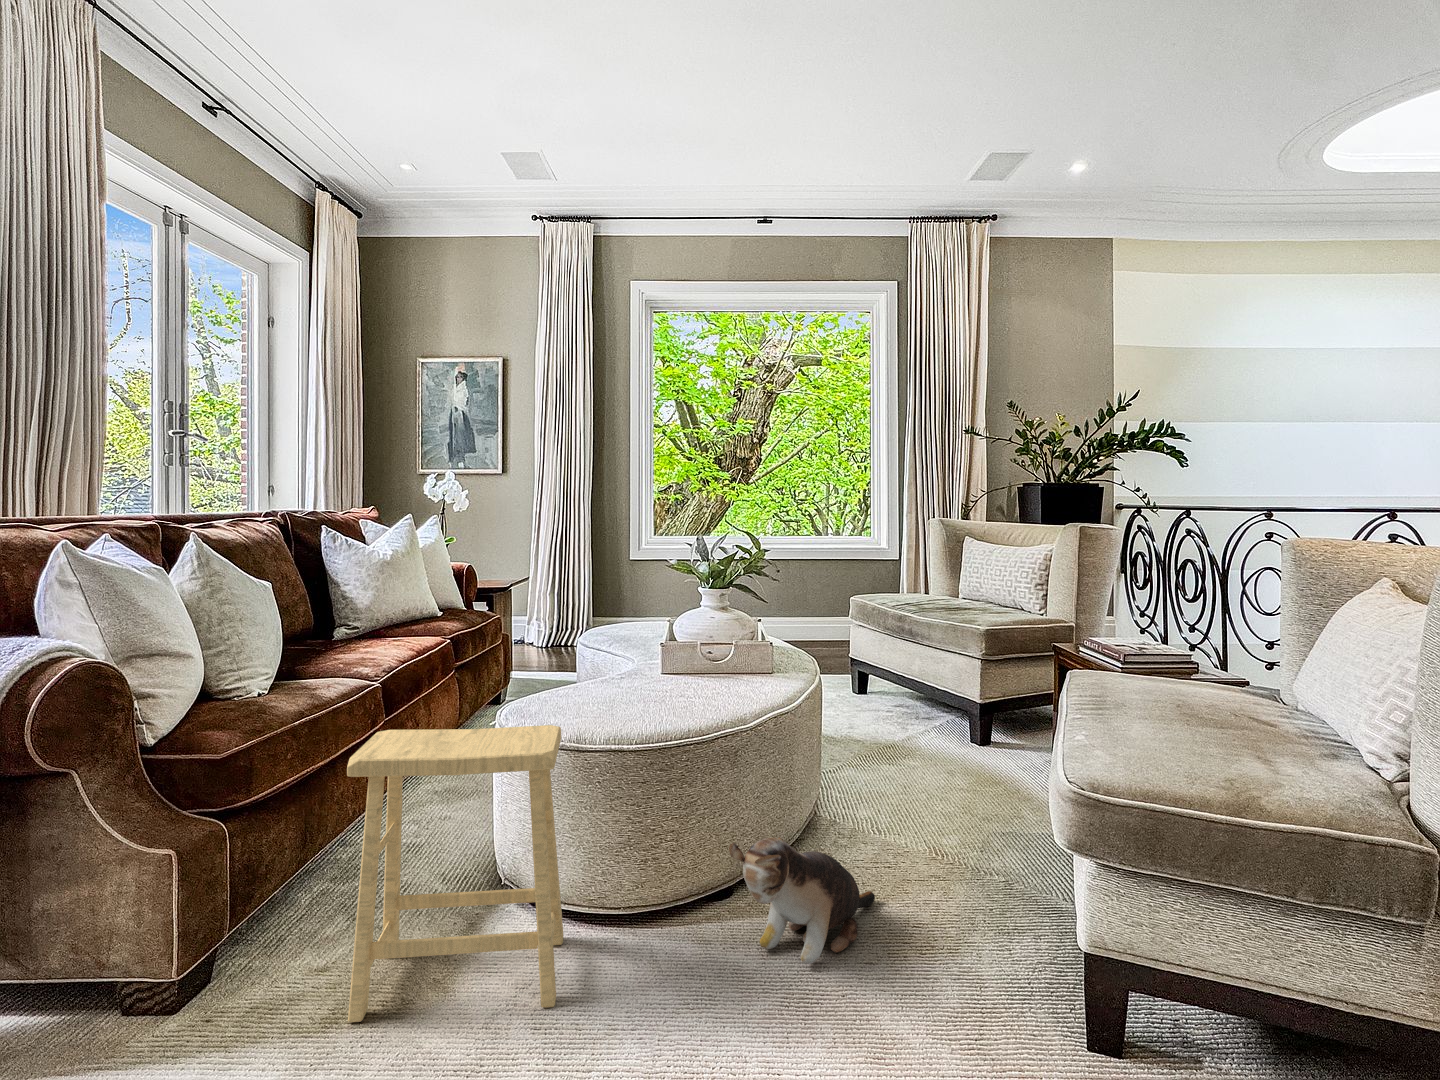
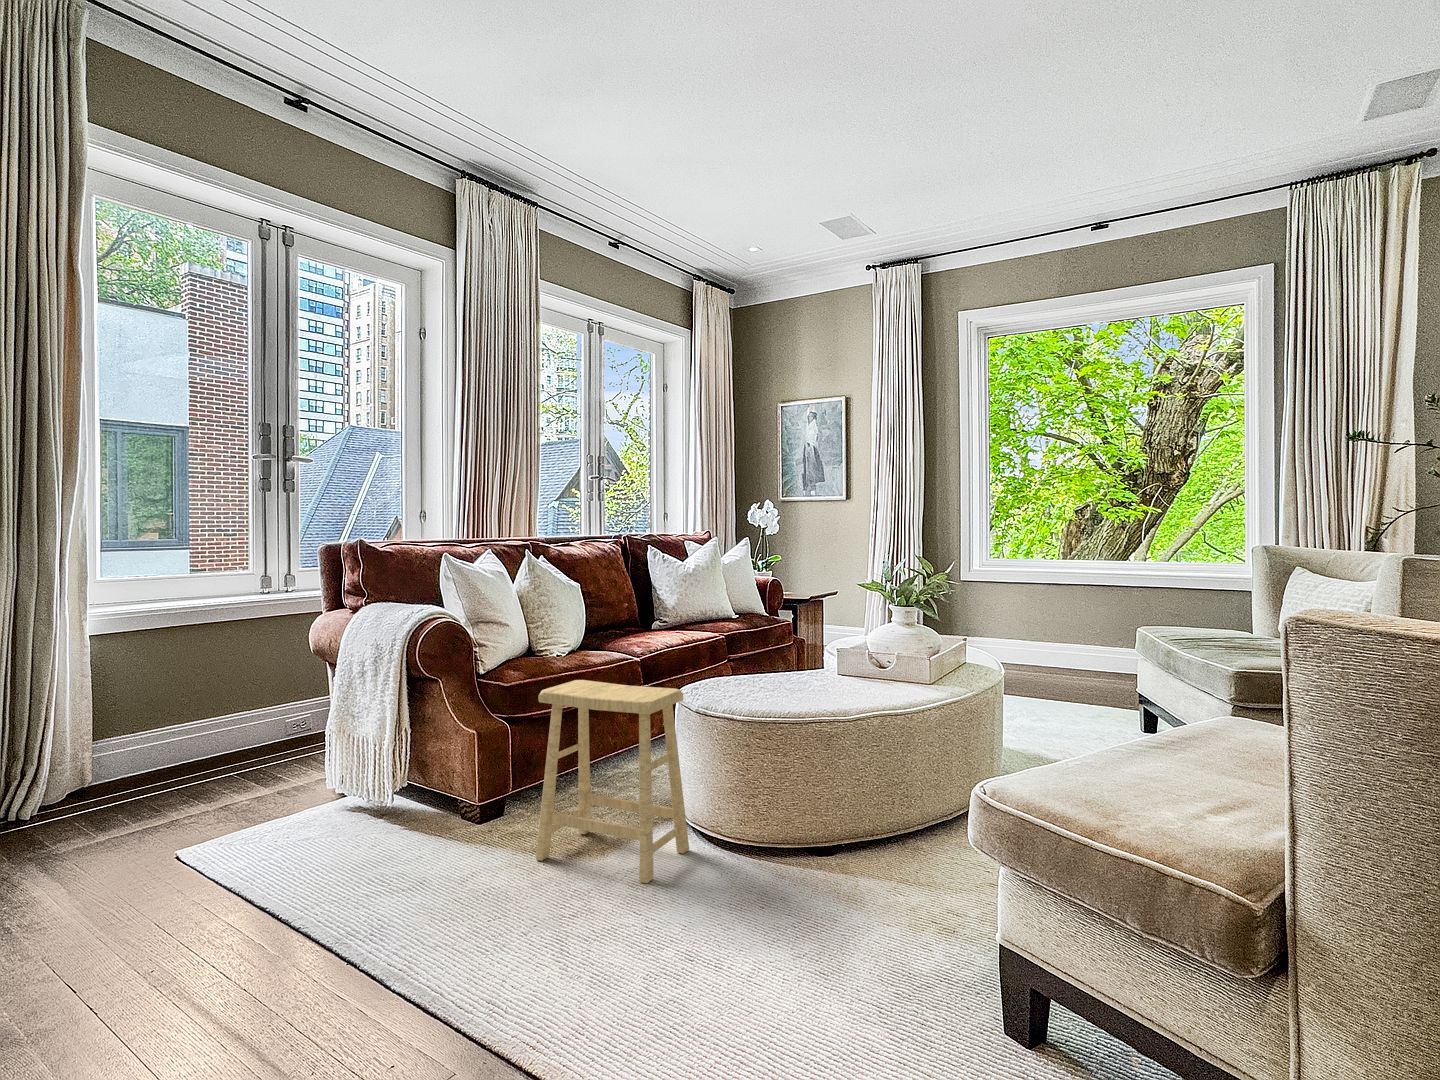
plush toy: present [729,837,875,964] -> none [775,796,947,909]

